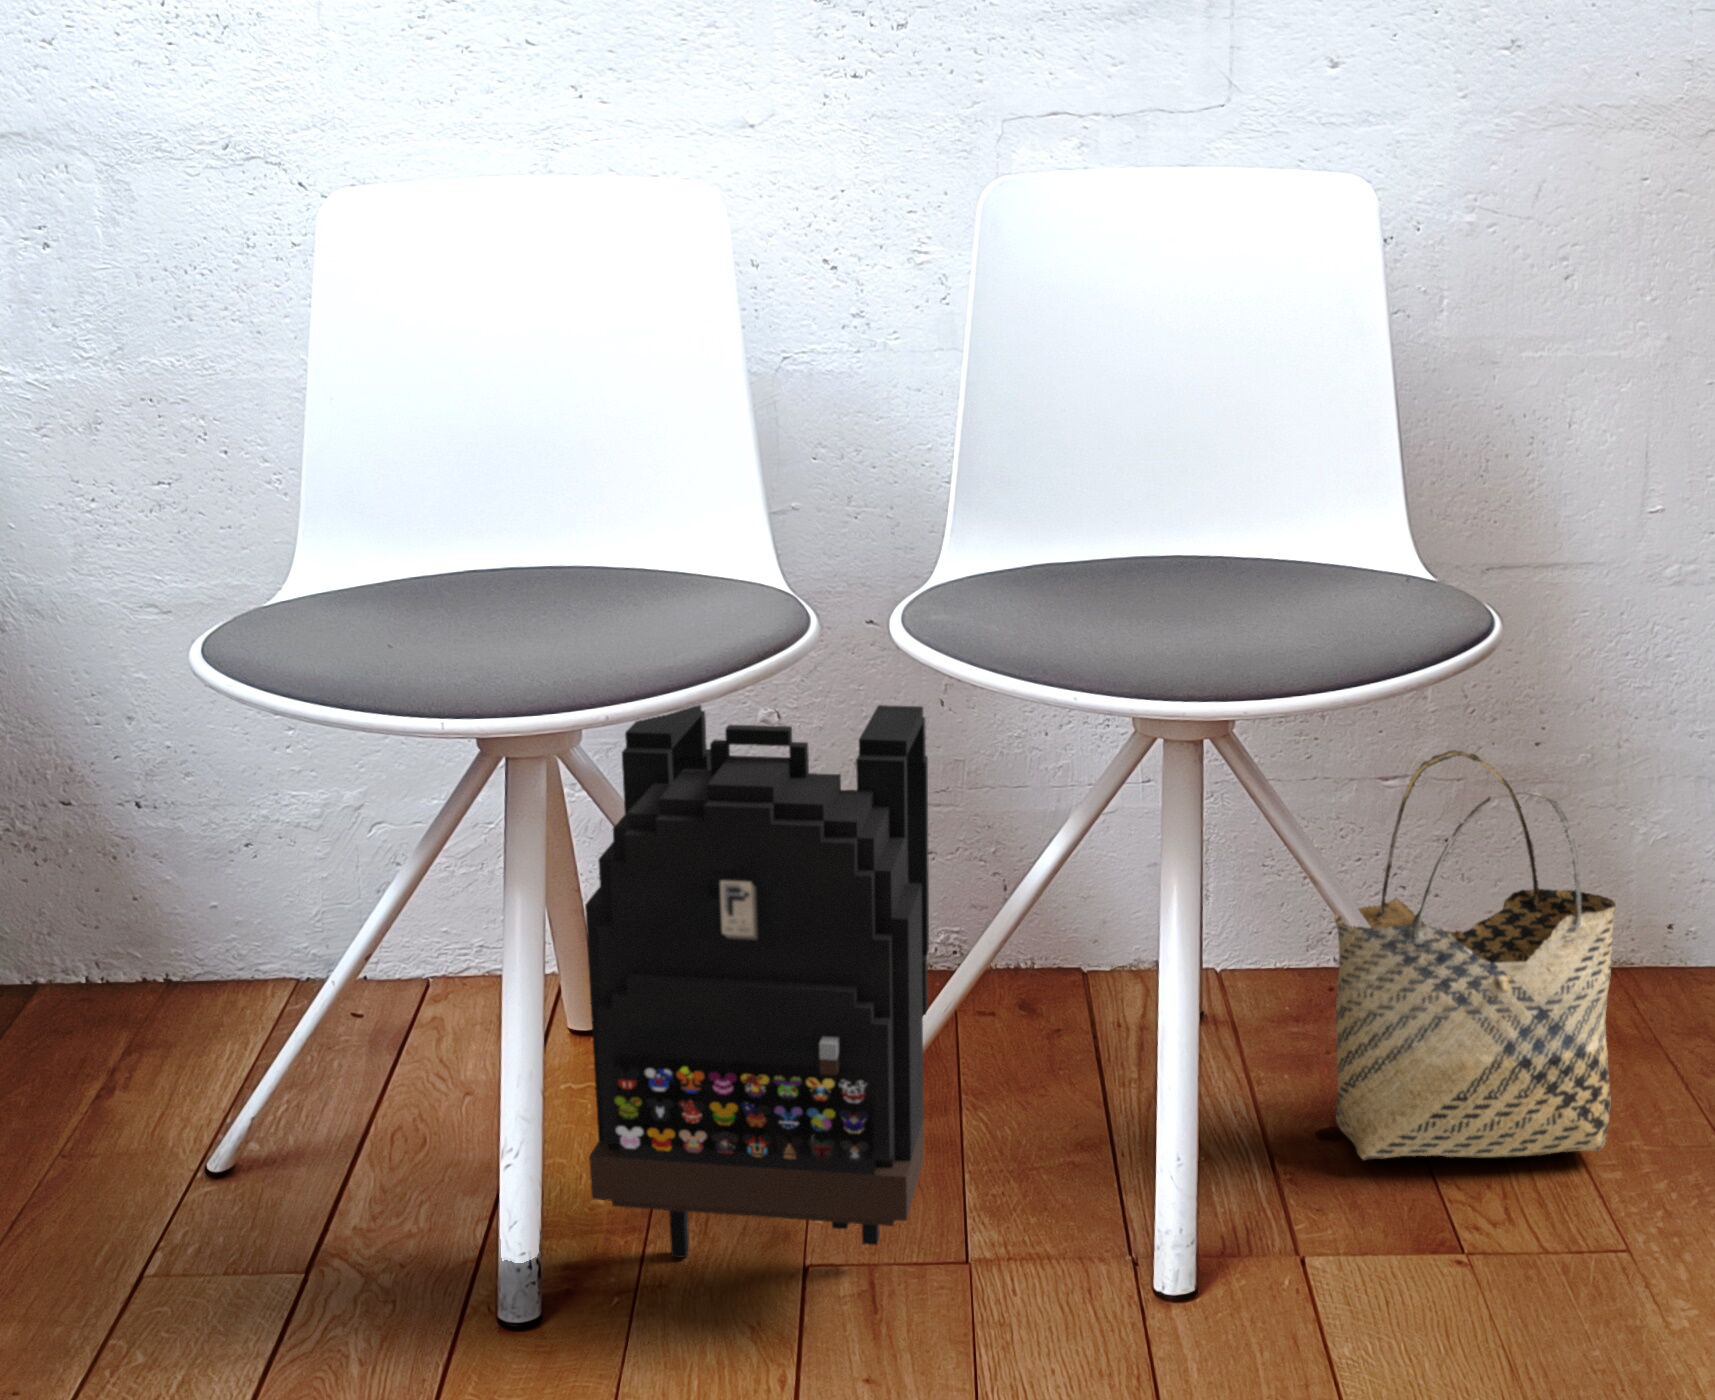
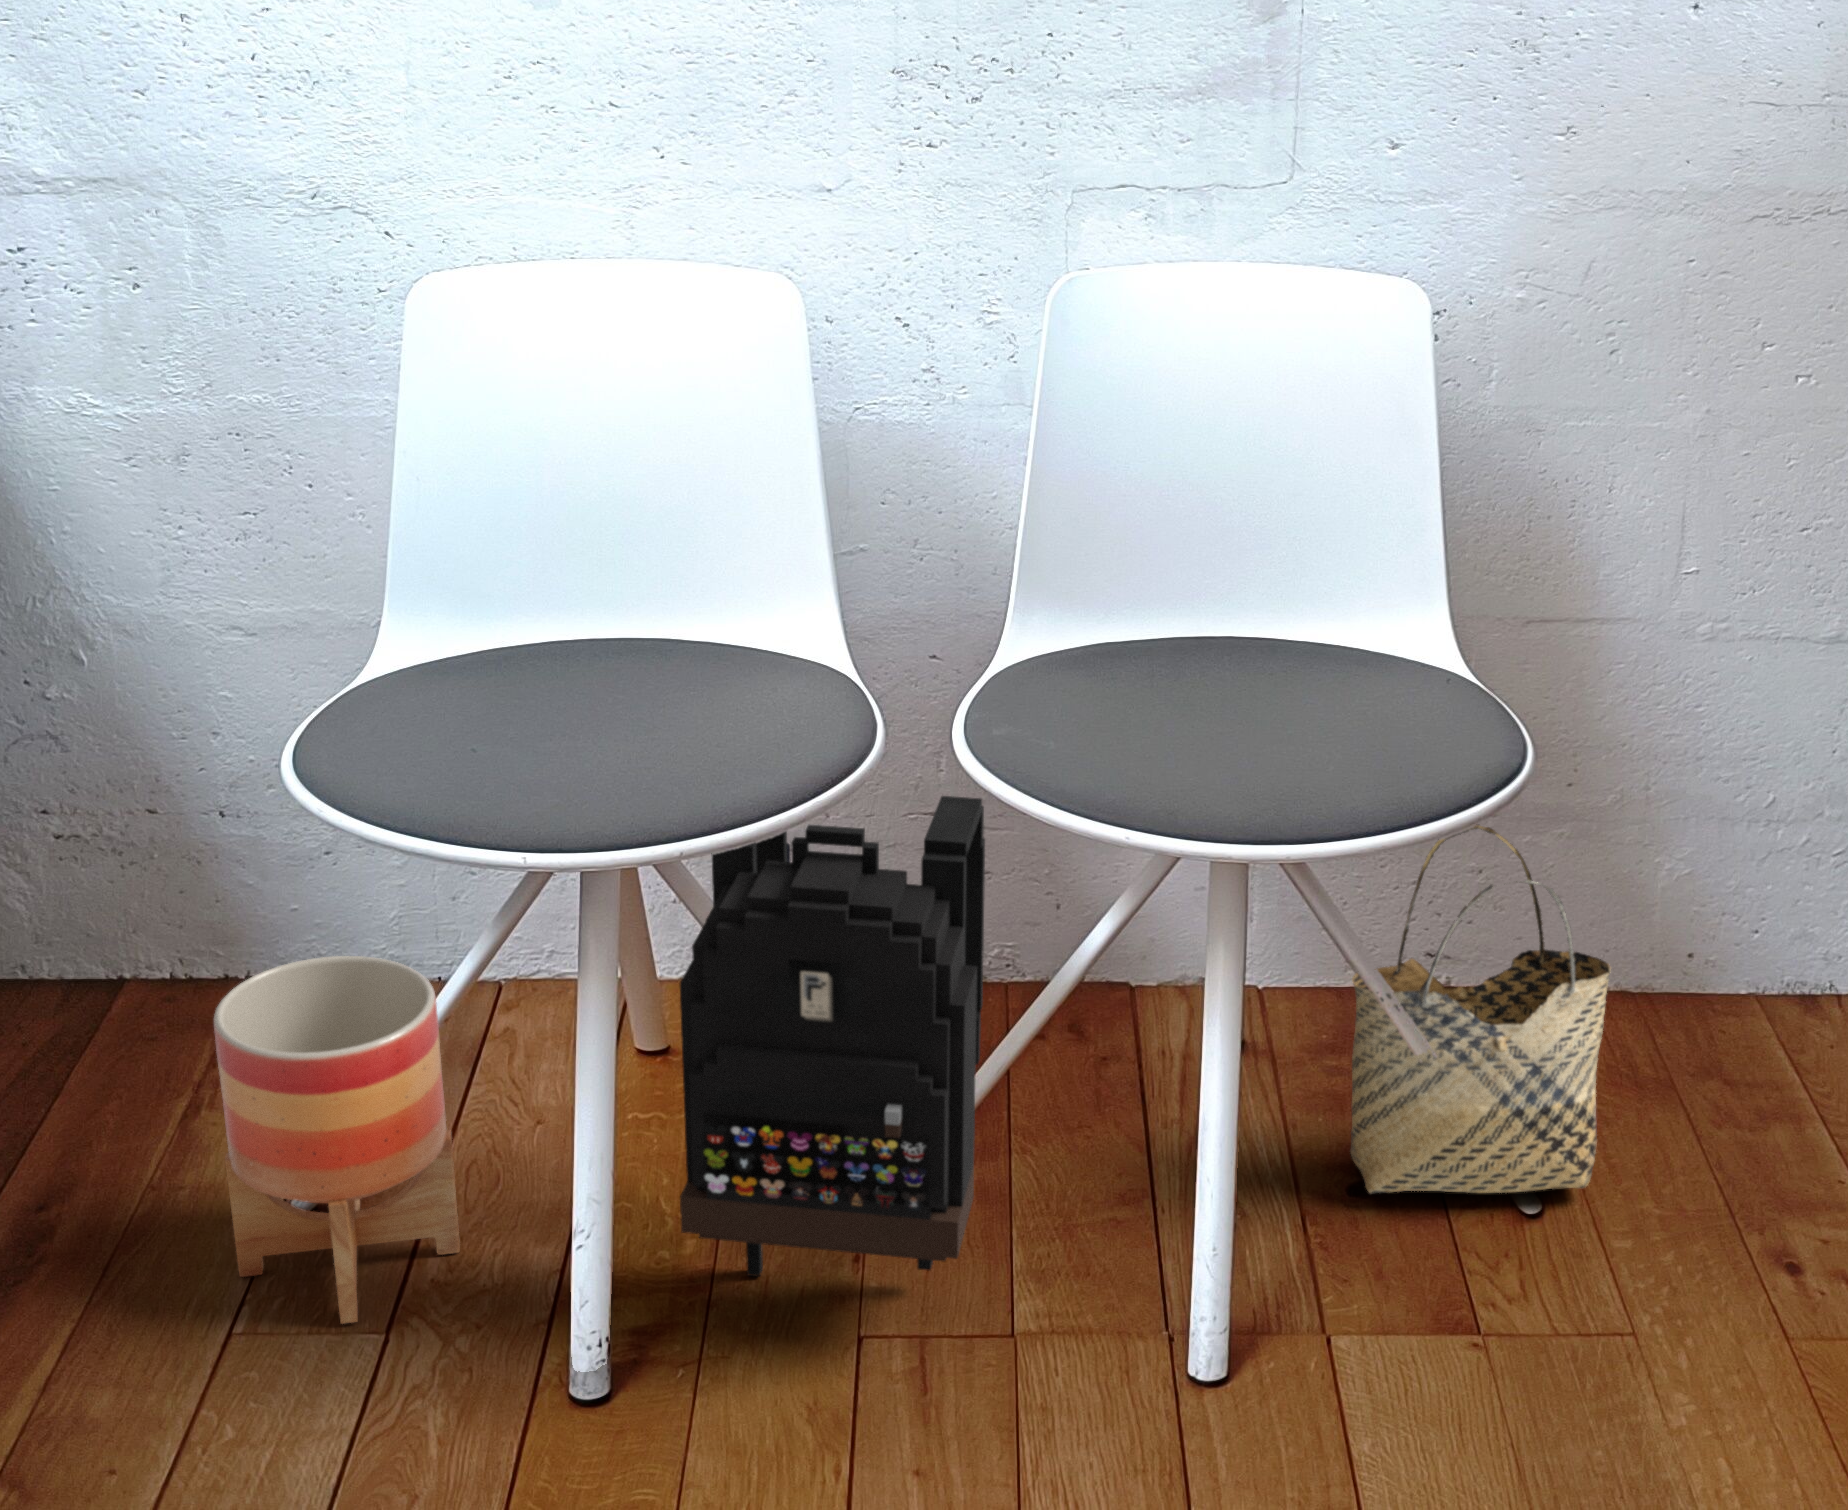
planter: none [68,906,353,1315] -> present [214,956,460,1324]

